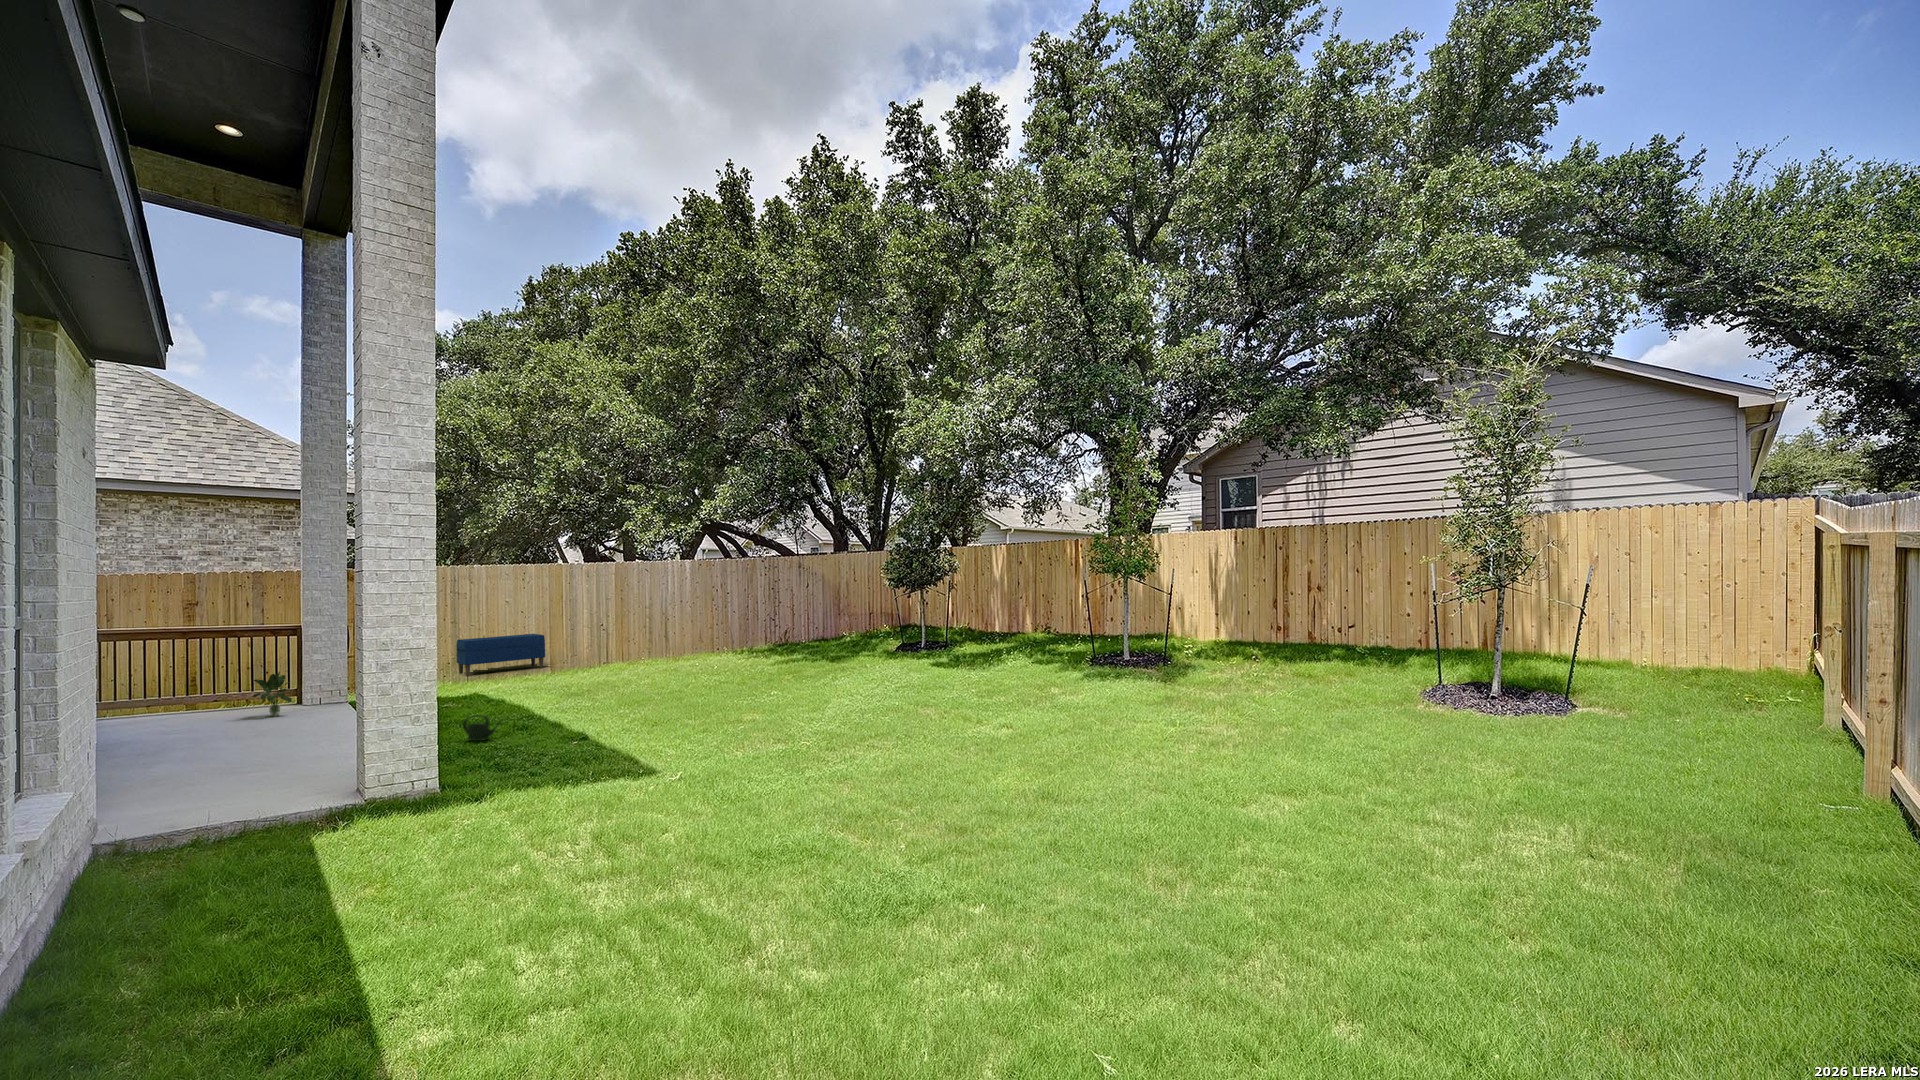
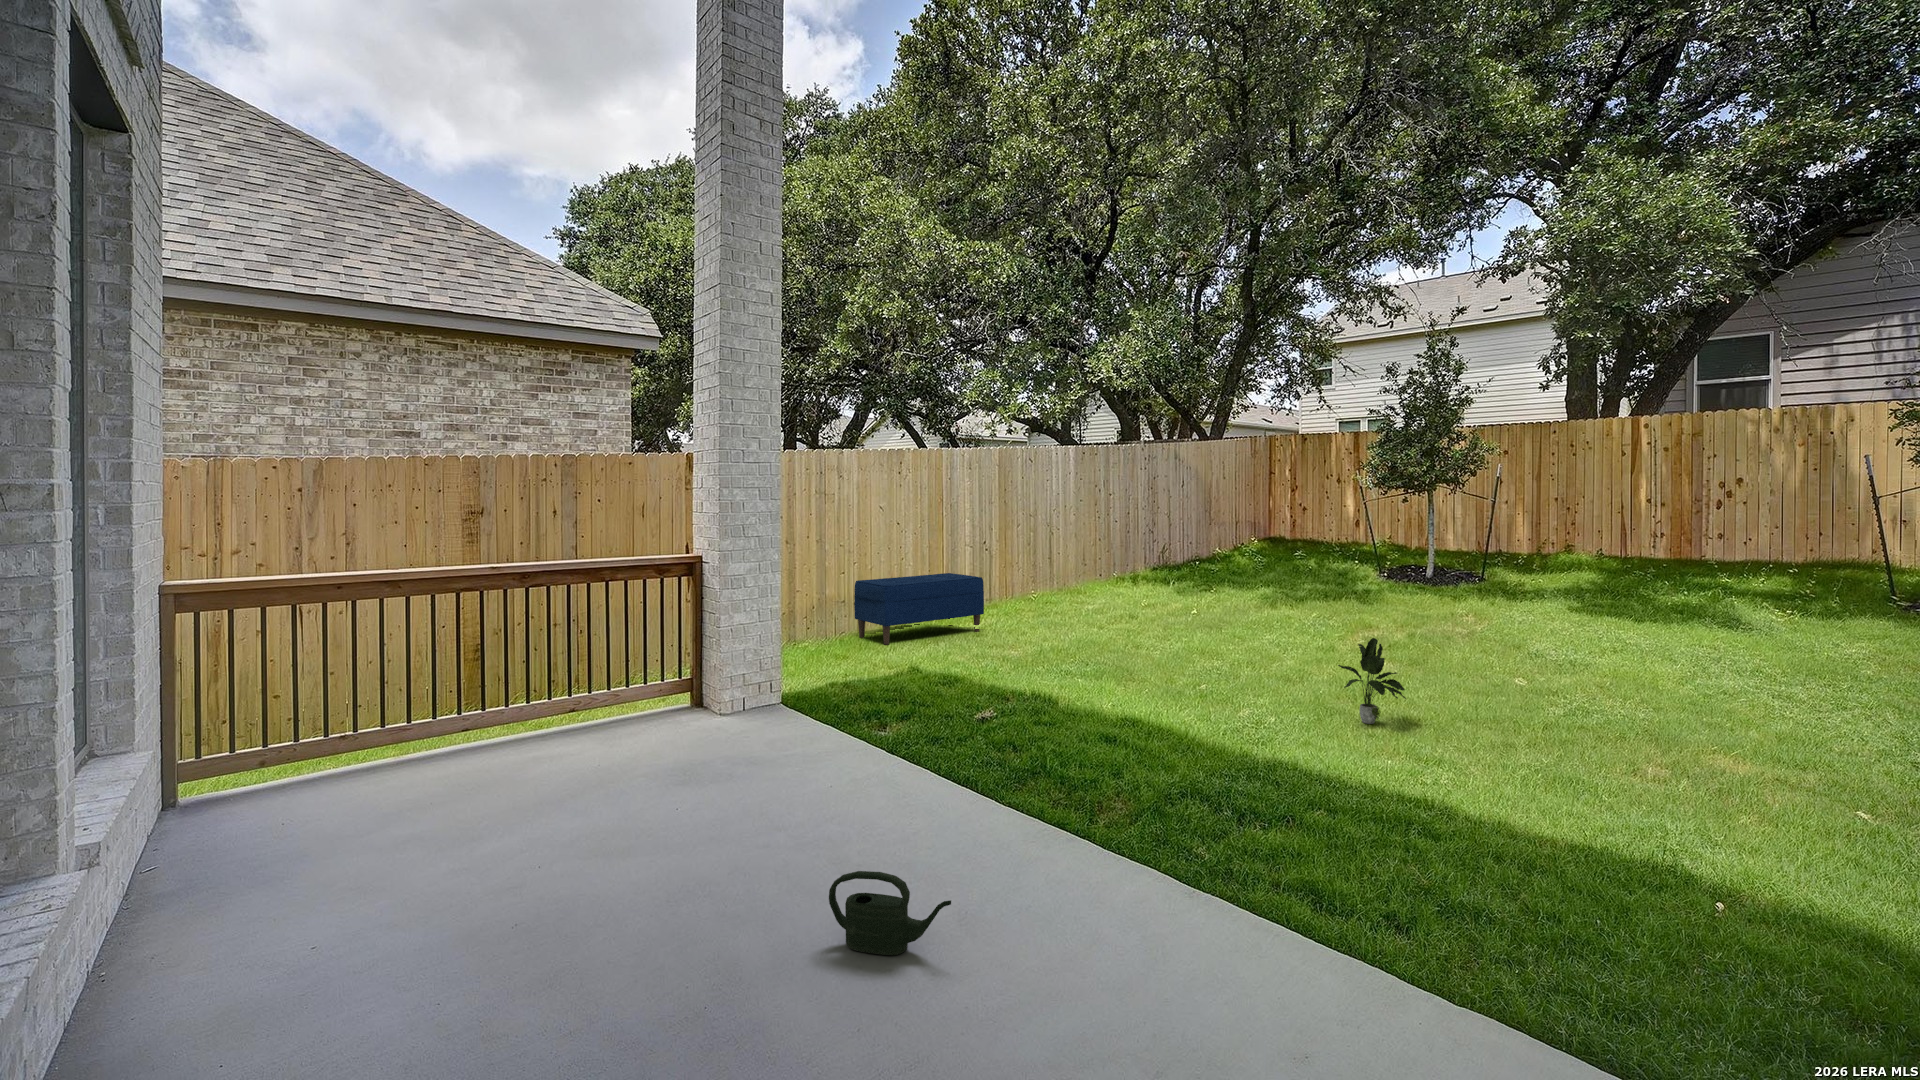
potted plant: present [253,672,292,716] -> present [1338,638,1406,724]
watering can: present [463,715,498,741] -> present [829,871,951,955]

